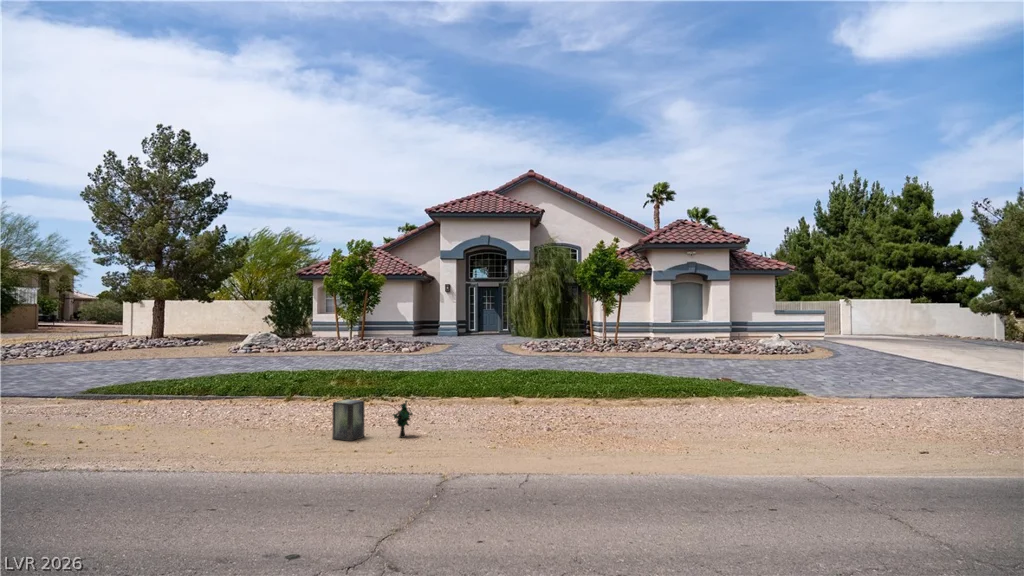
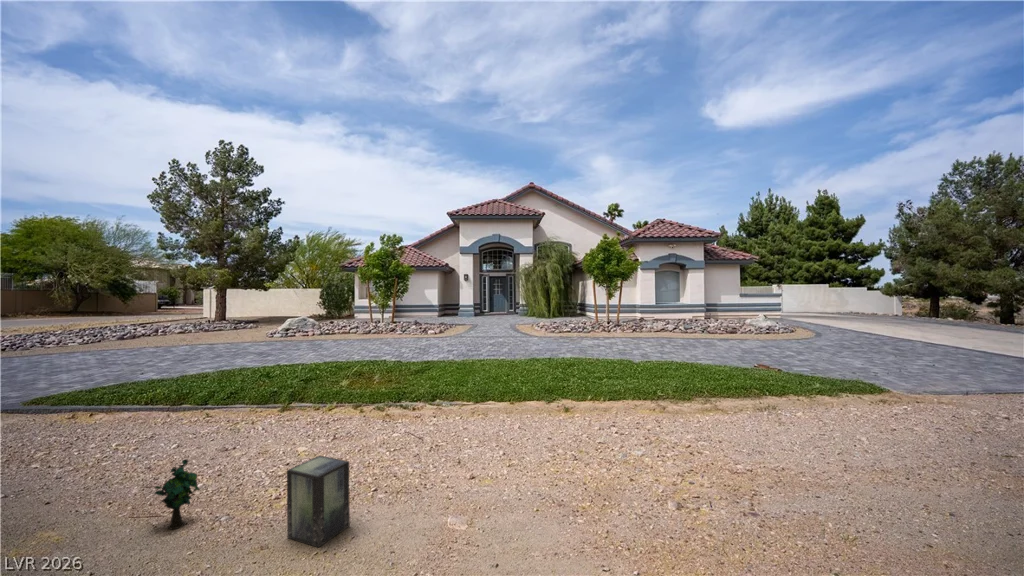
decorative plant: present [393,401,412,438] -> present [154,459,200,529]

